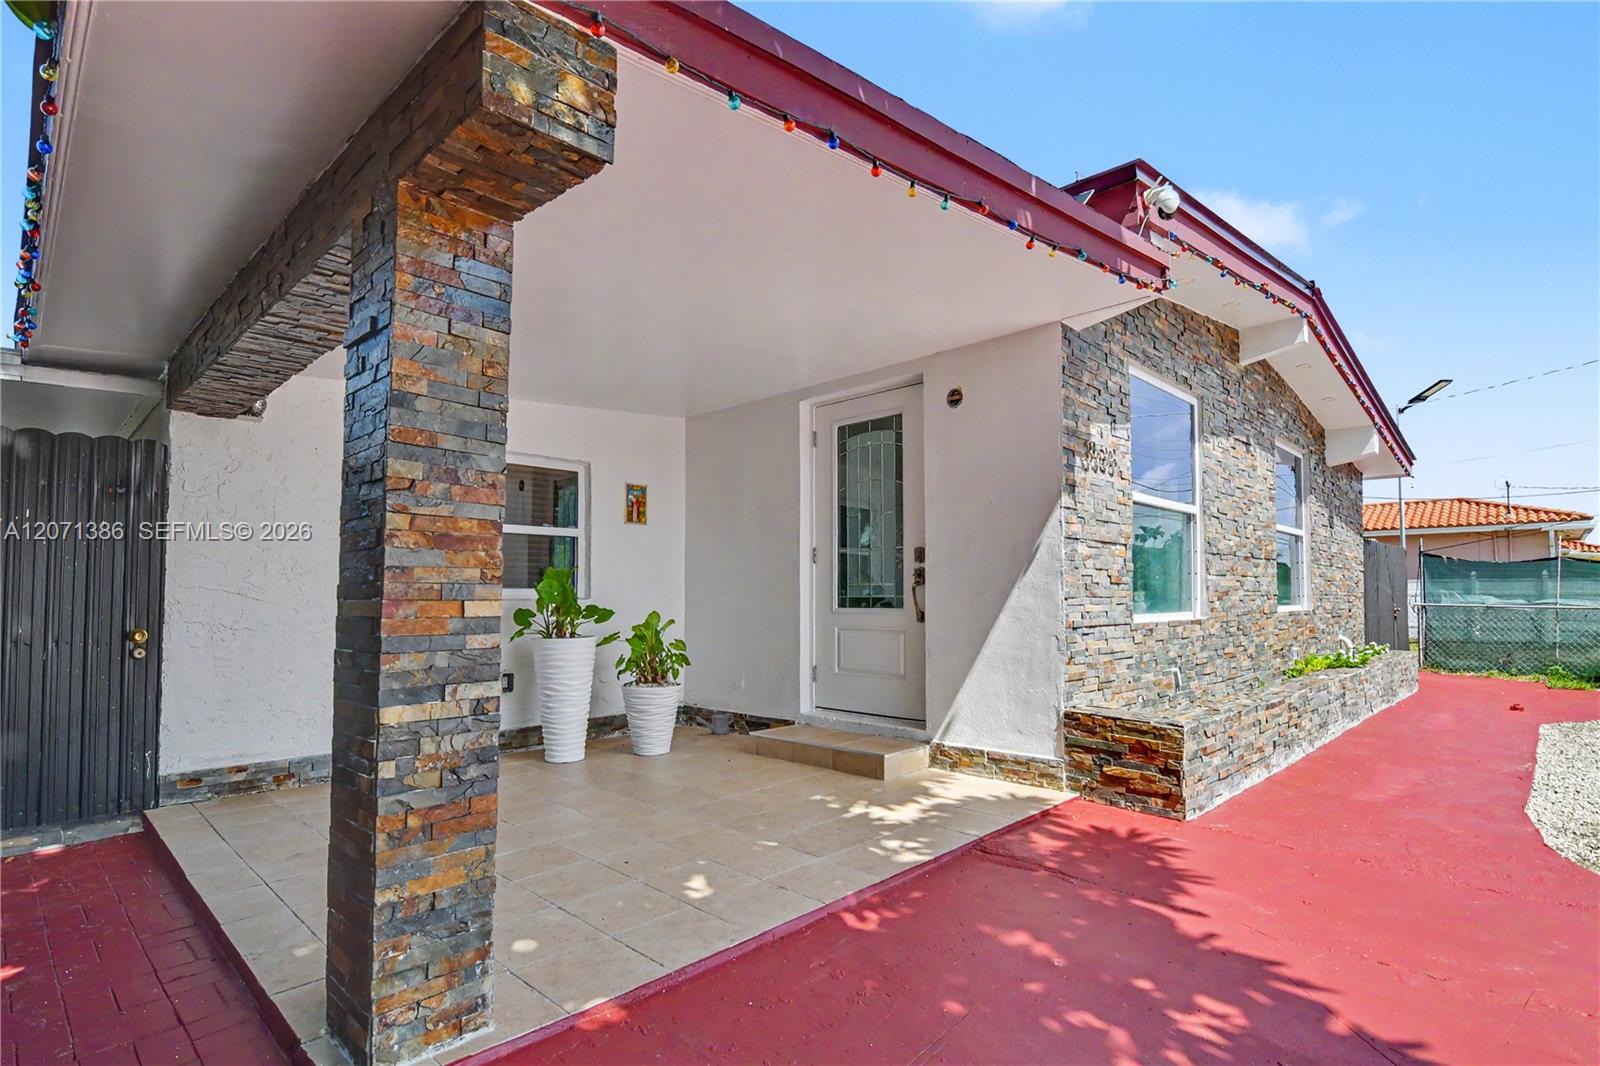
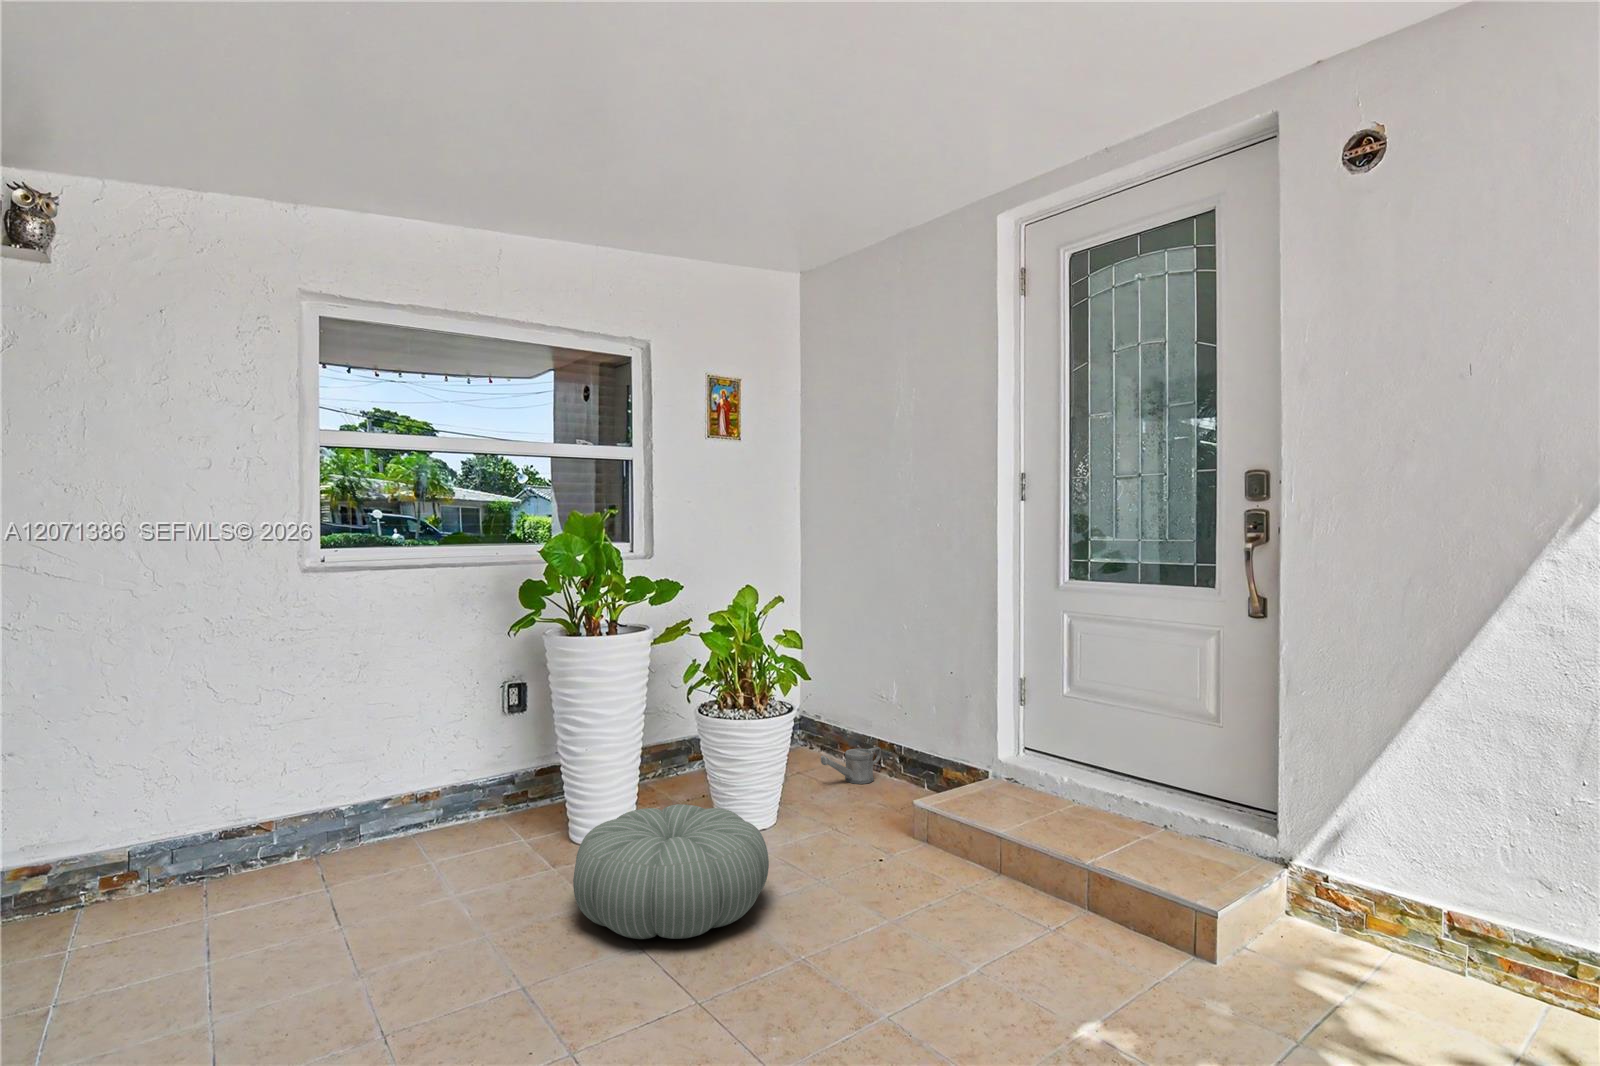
pouf: none [564,728,669,786] -> present [573,804,769,939]

